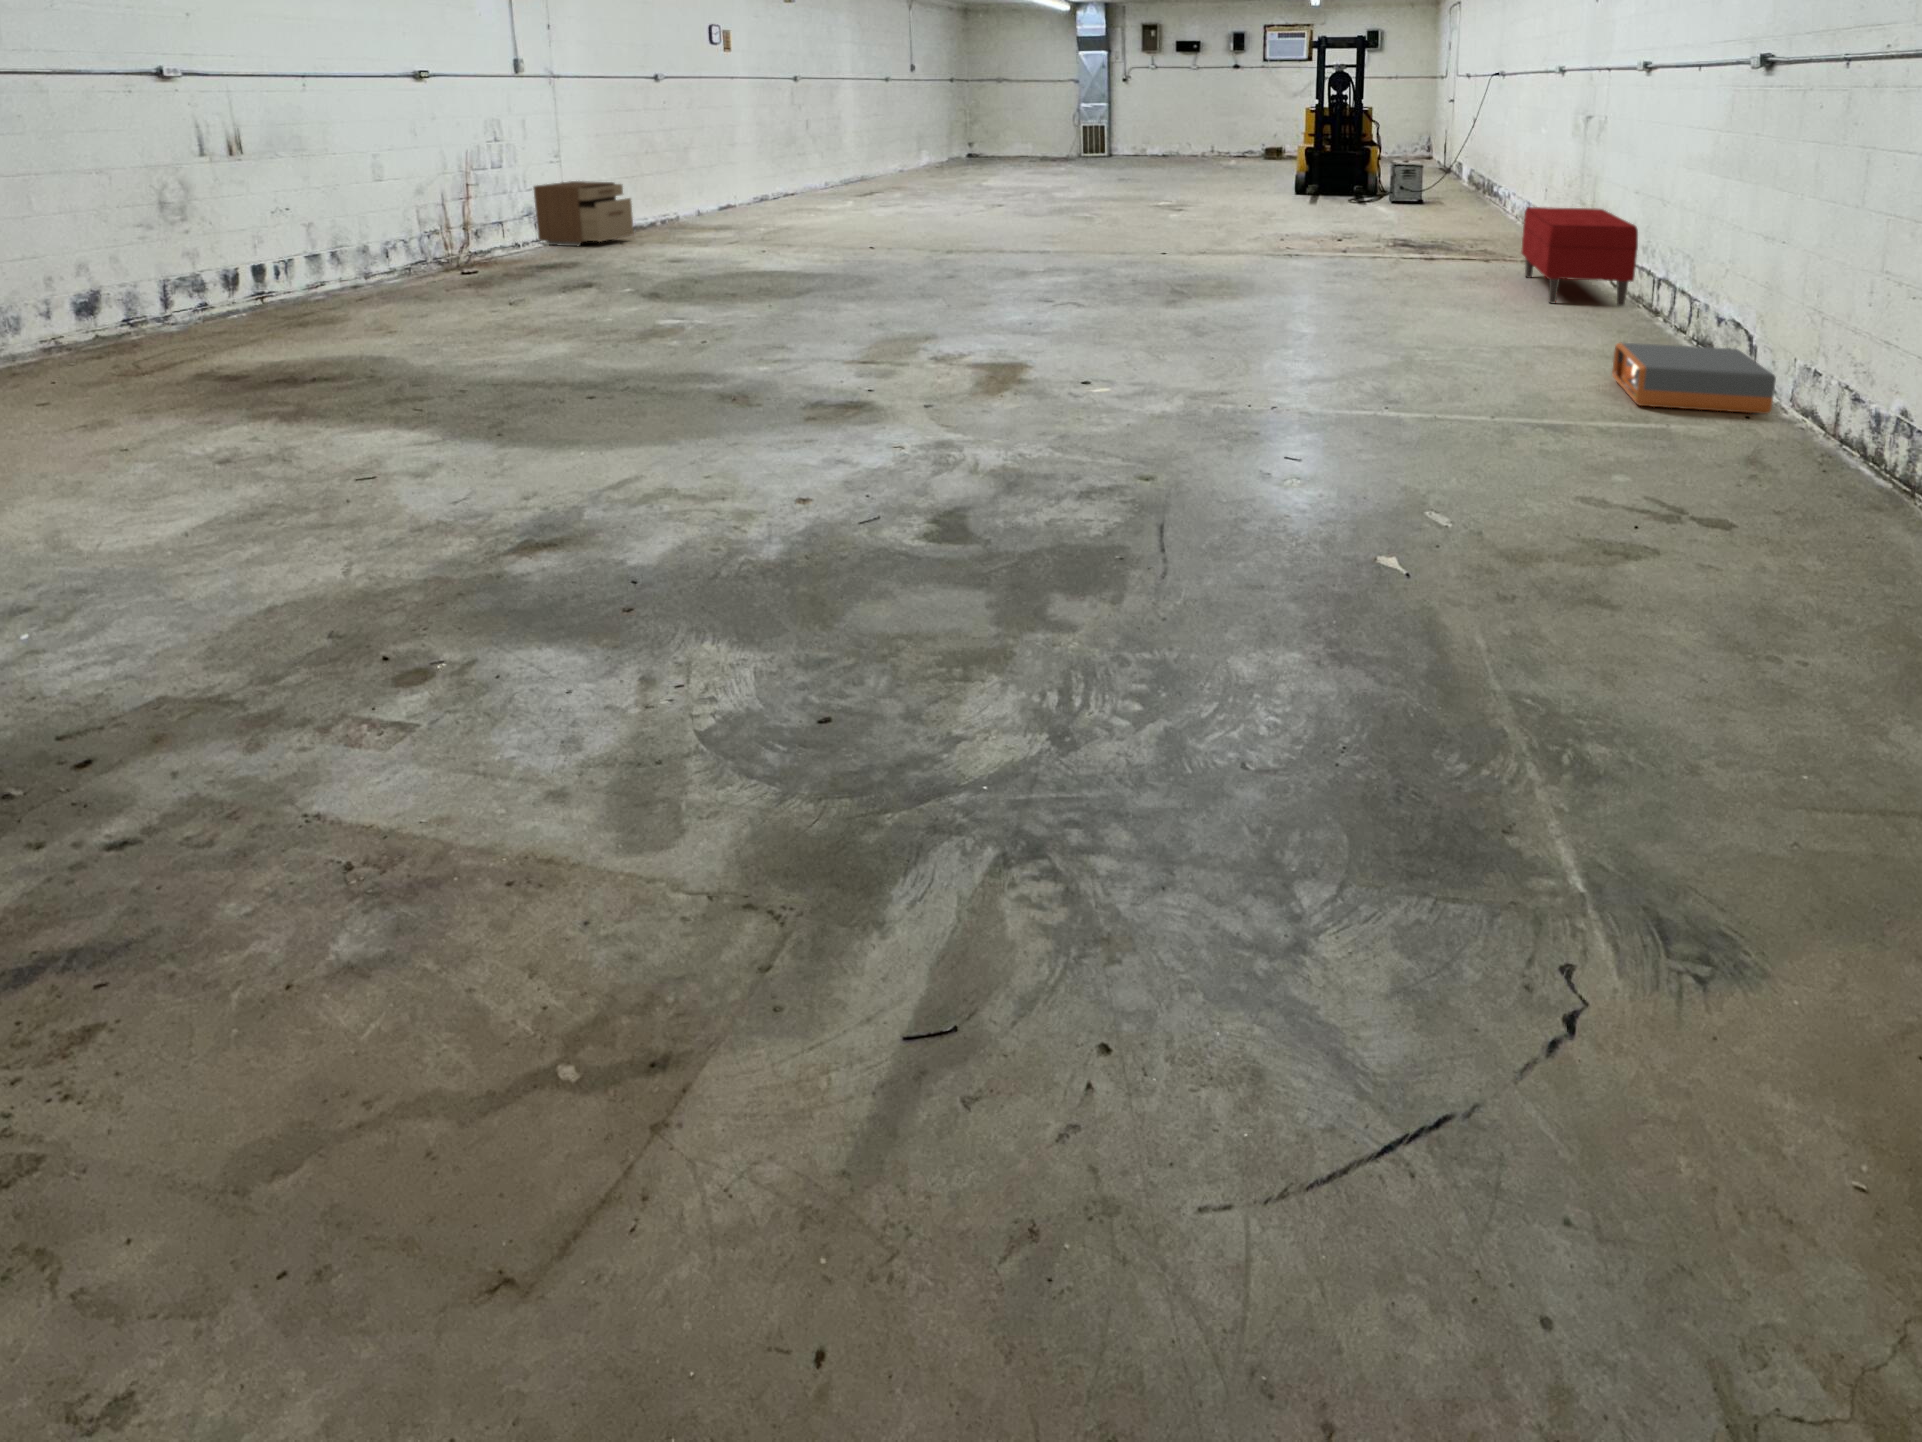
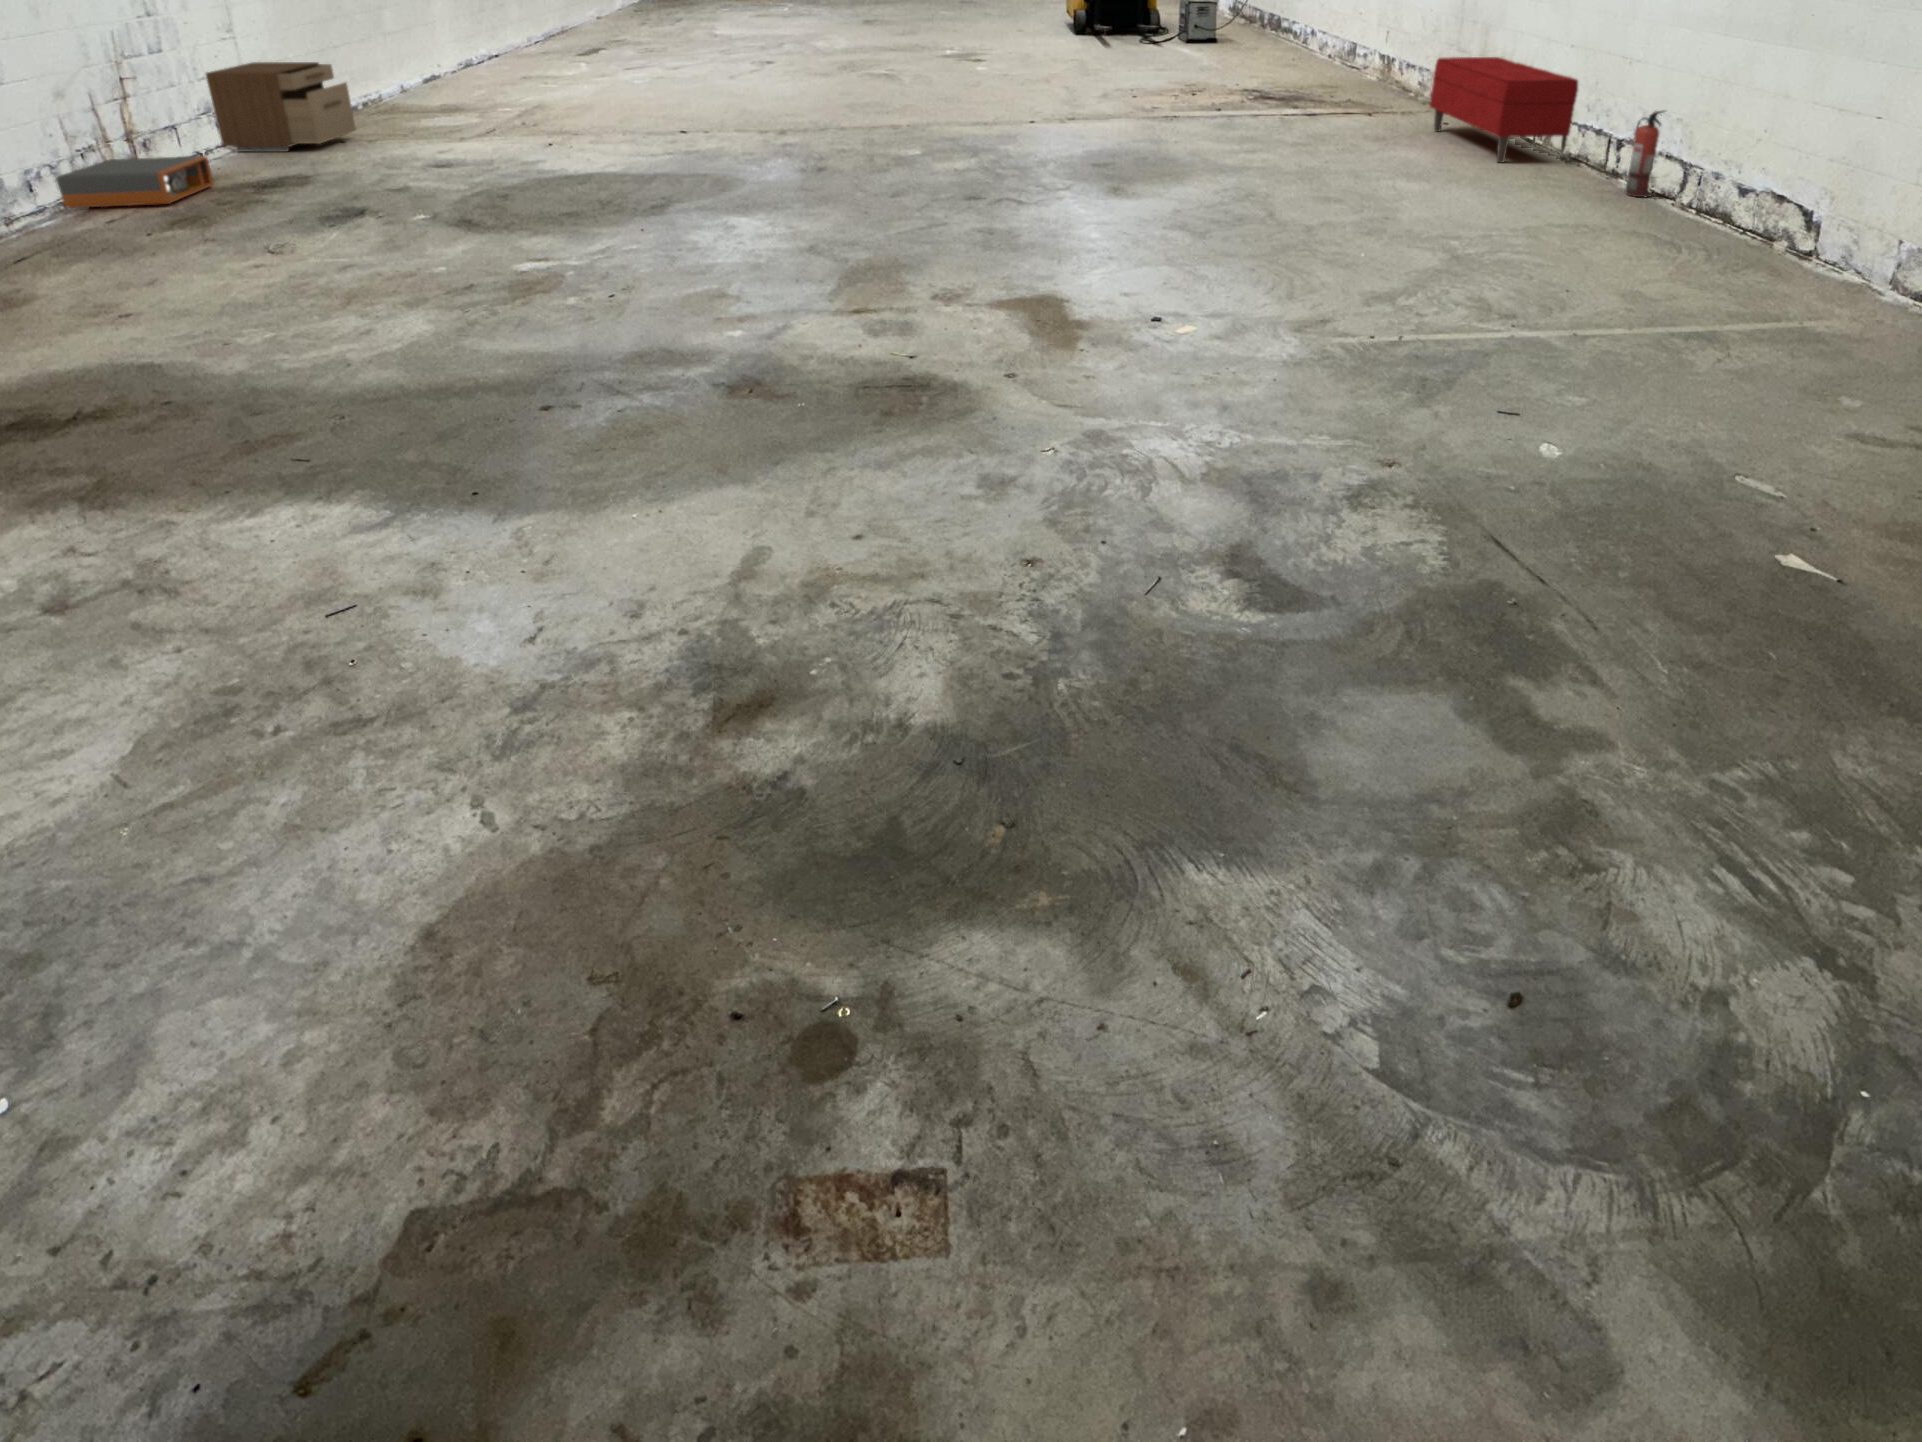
fire extinguisher: none [1640,251,1673,337] -> present [1626,111,1665,198]
storage box: present [1612,343,1776,414] -> present [57,156,213,208]

